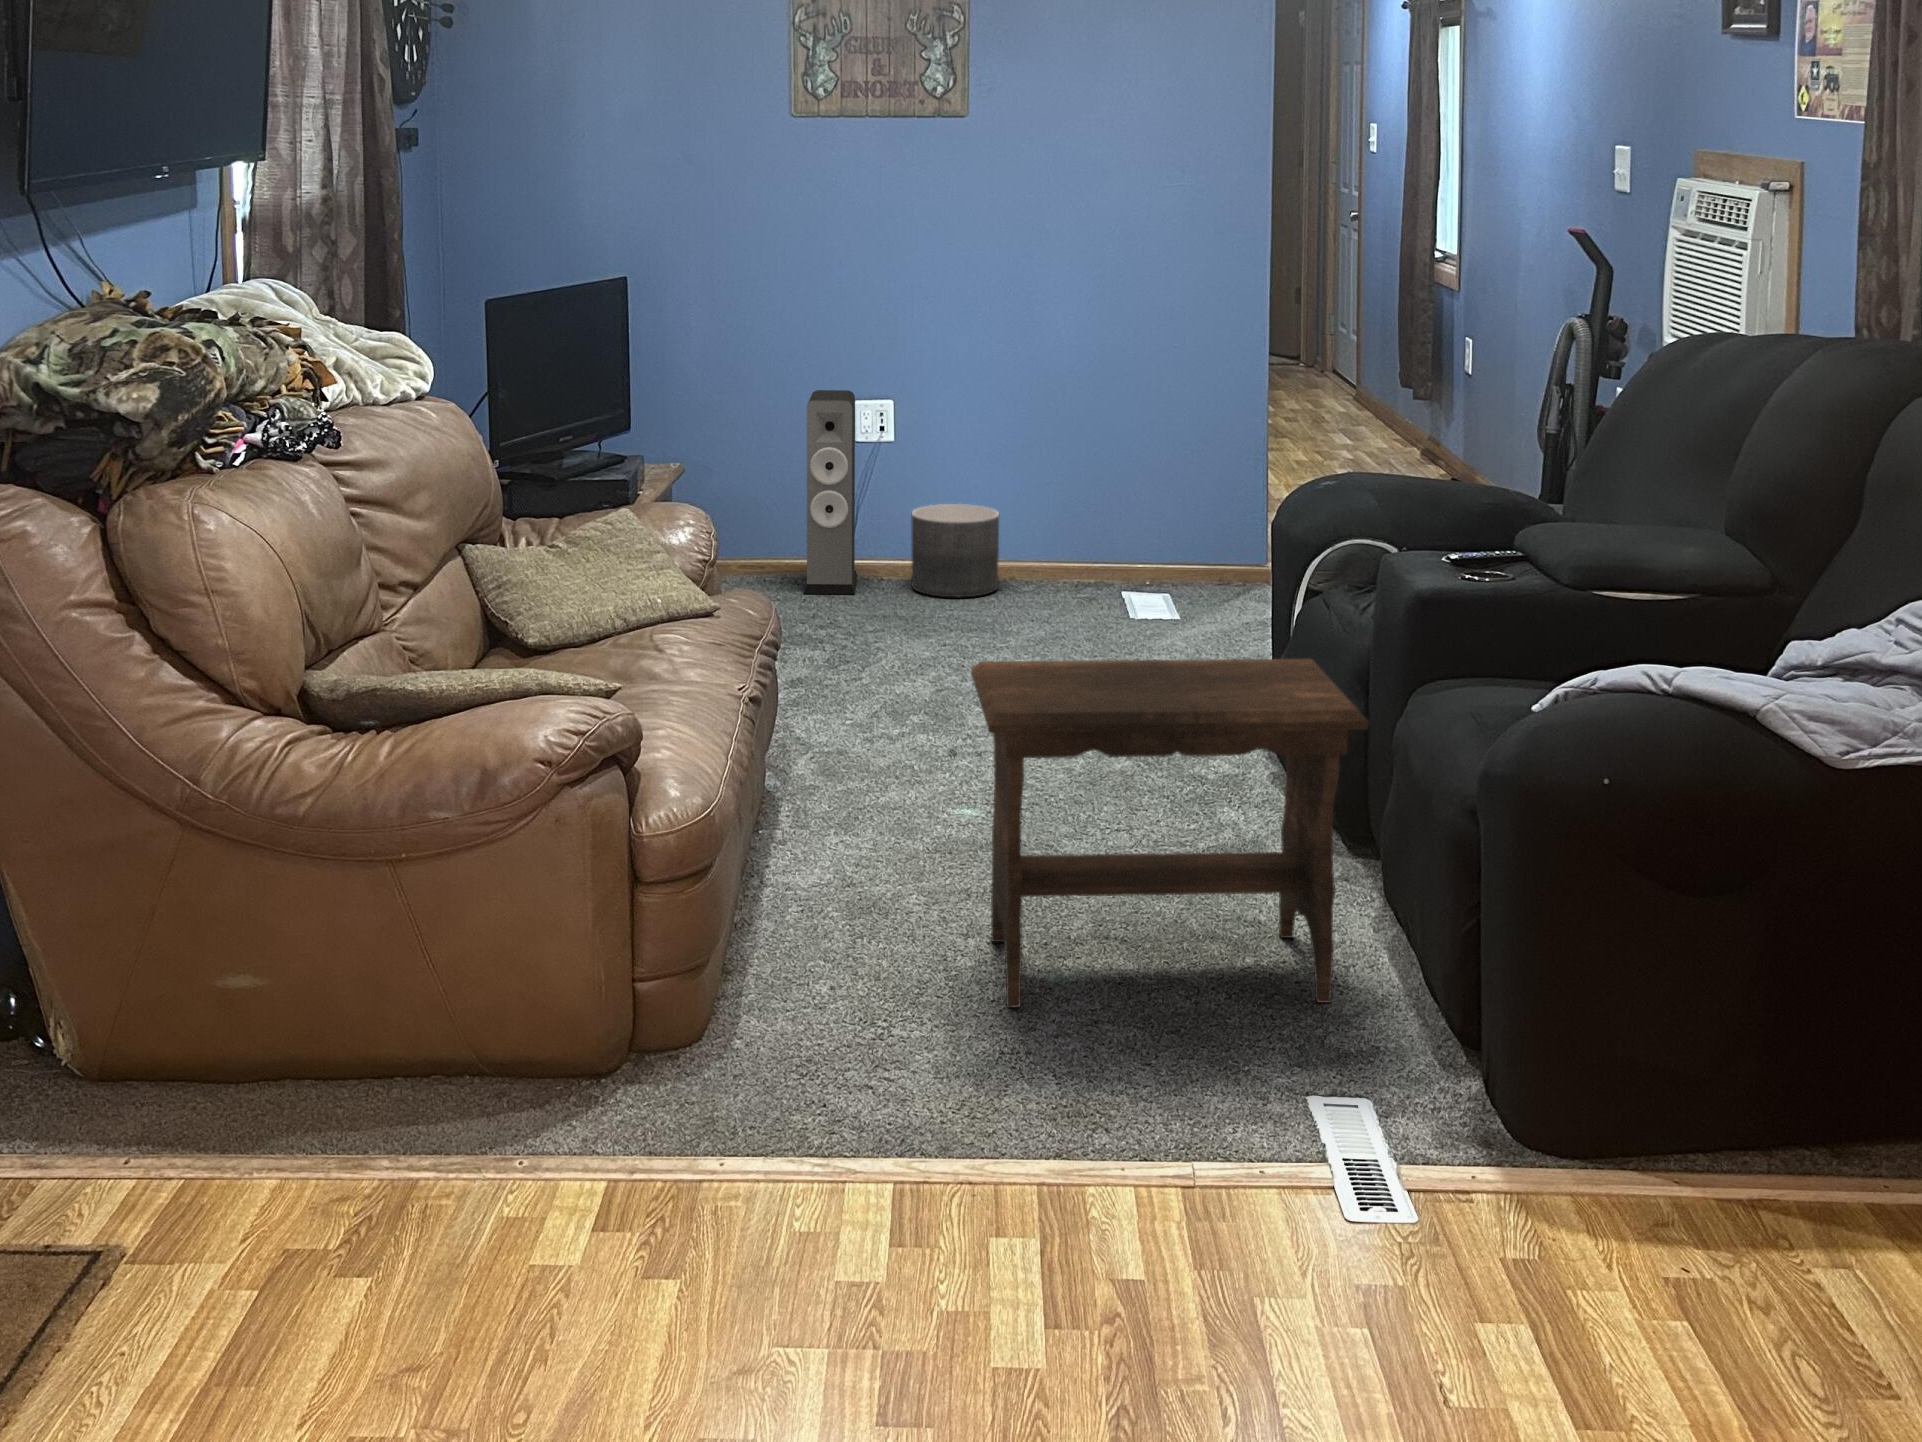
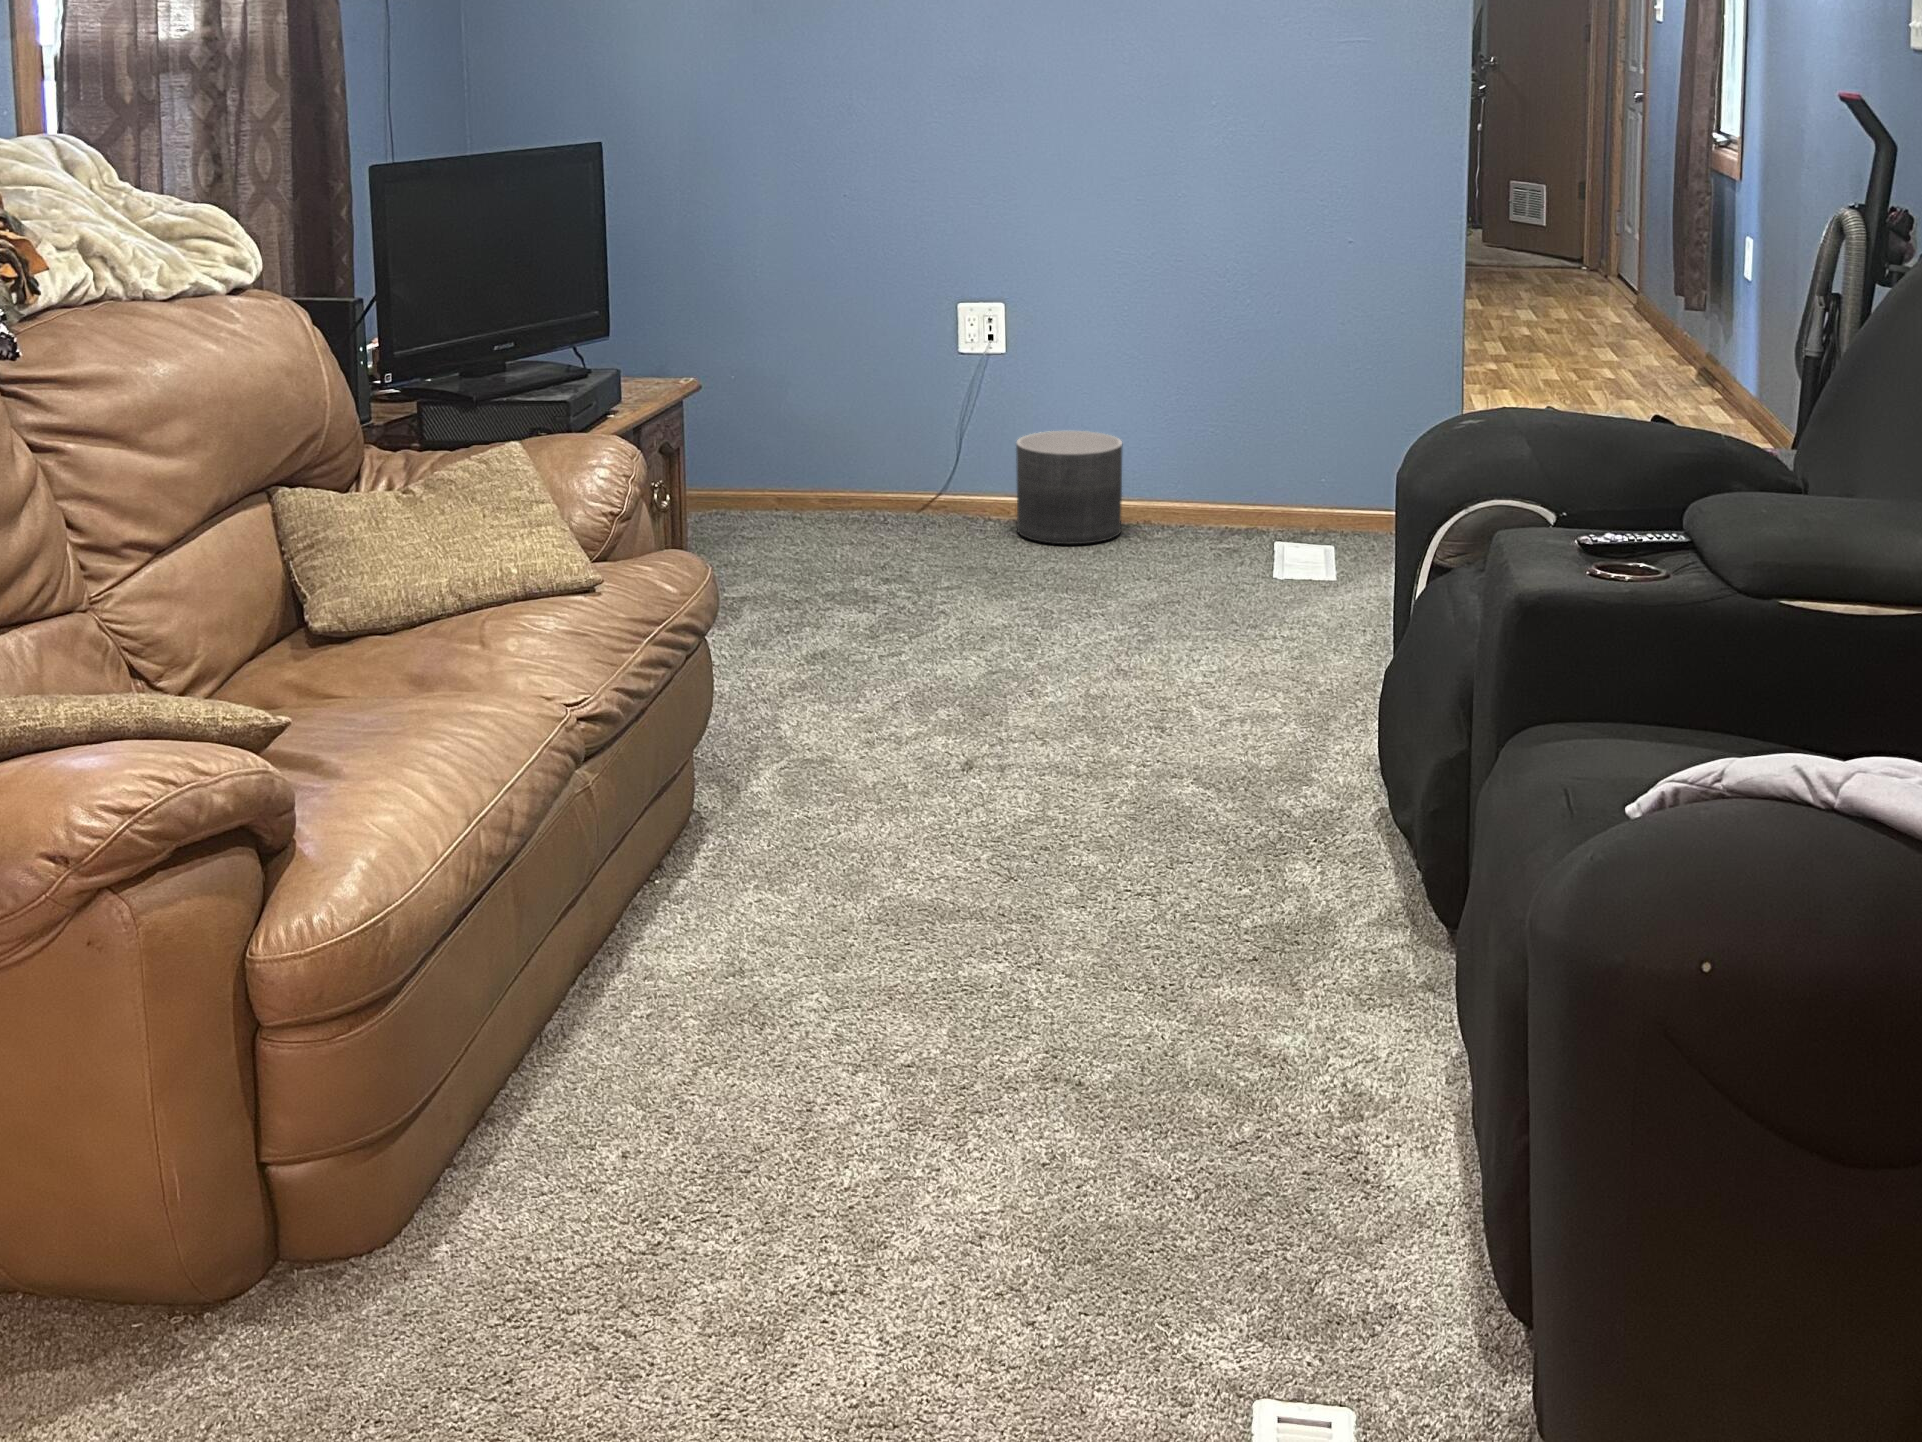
speaker: present [803,390,858,594] -> none [884,292,960,537]
footstool: present [971,659,1369,1007] -> none [816,678,1390,1204]

